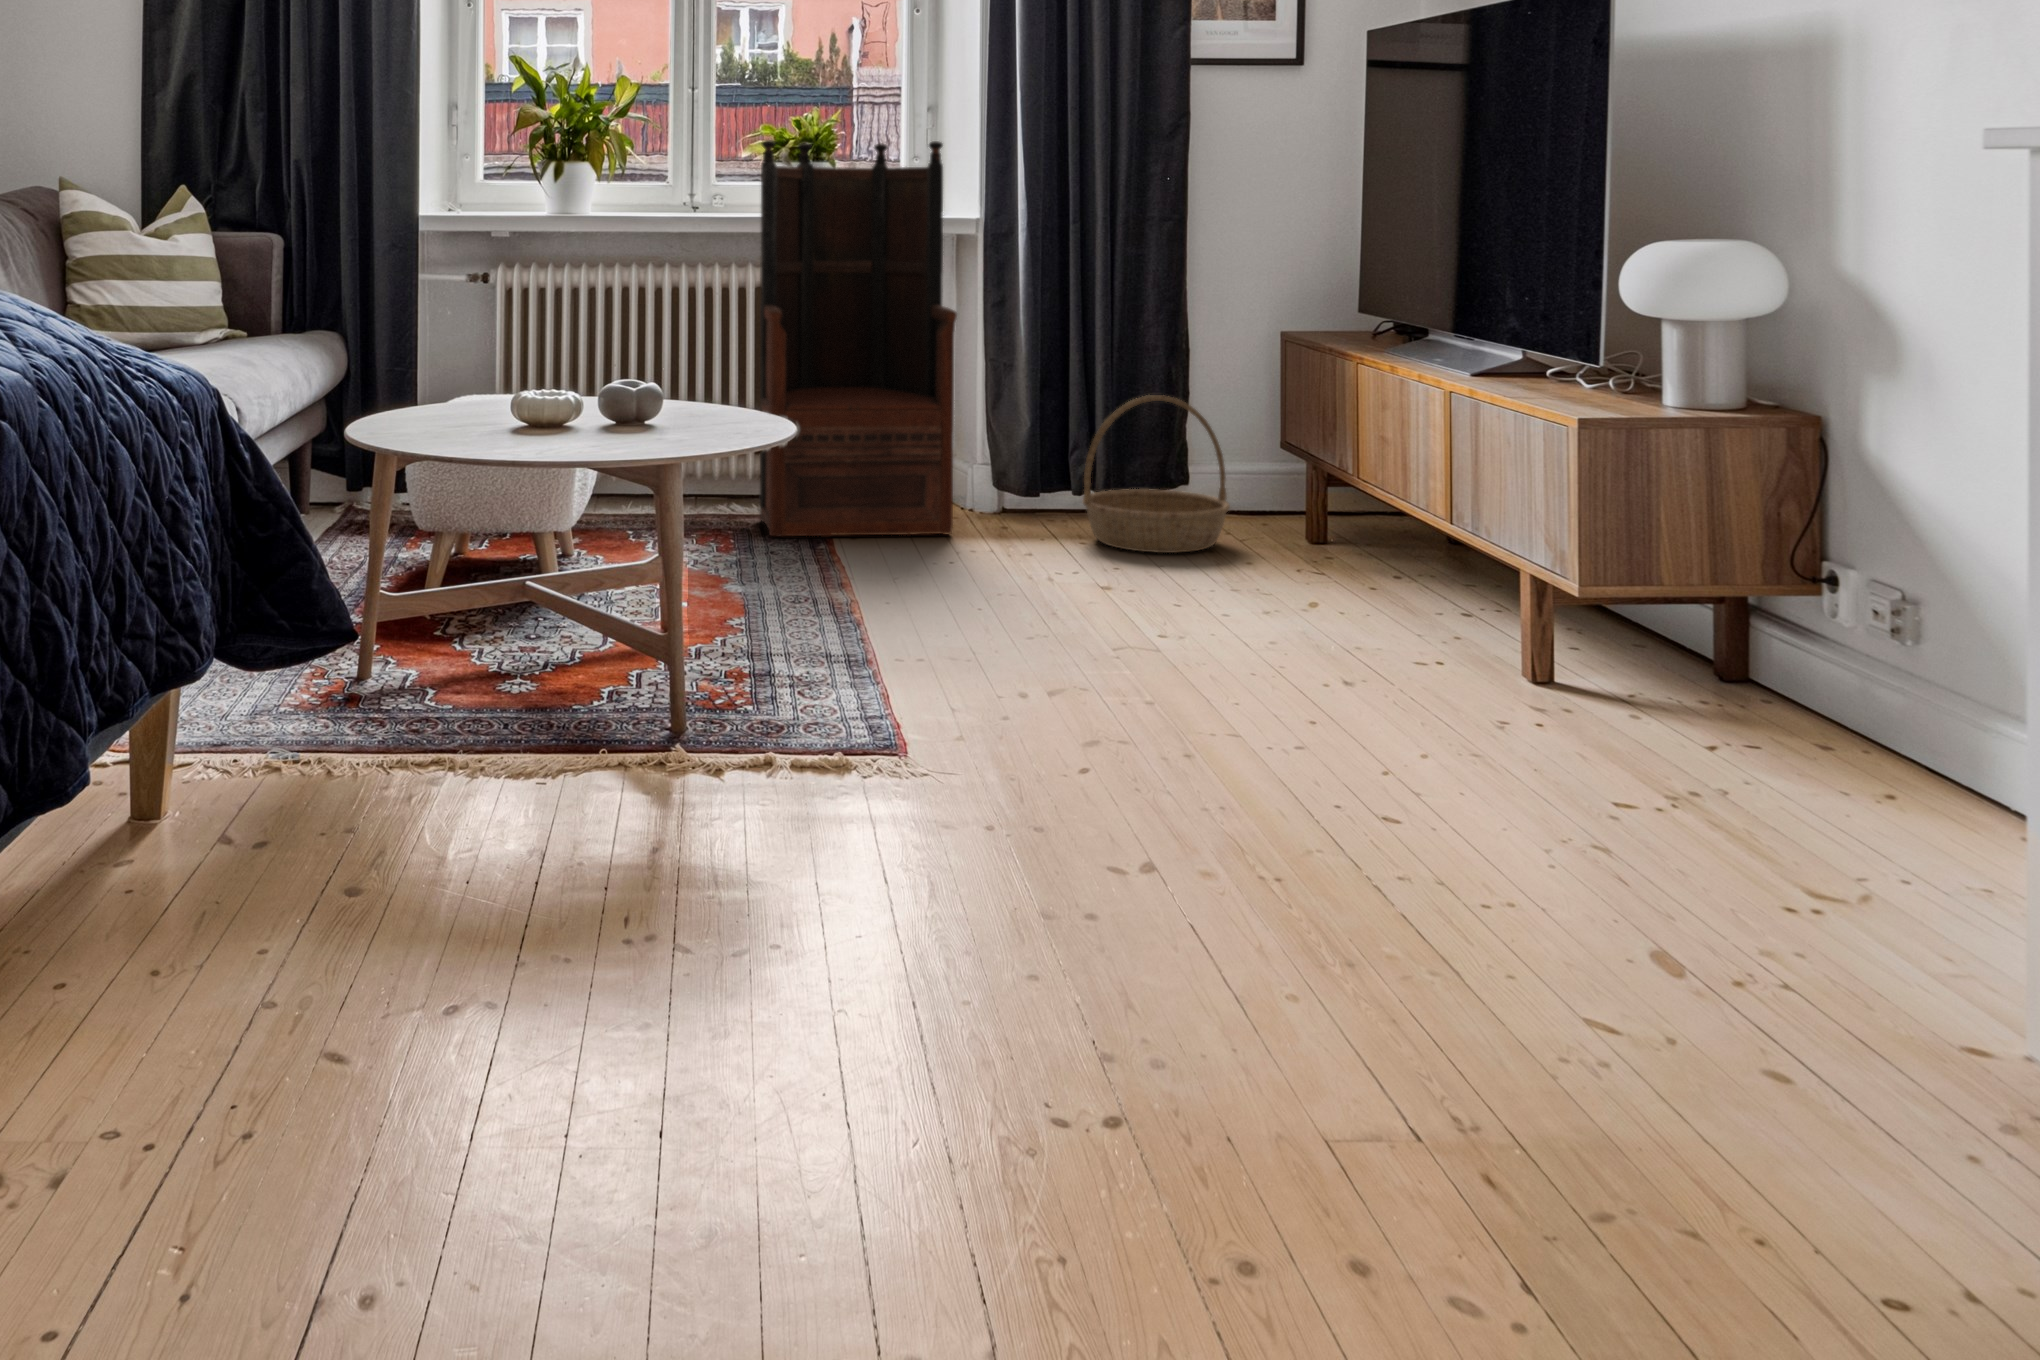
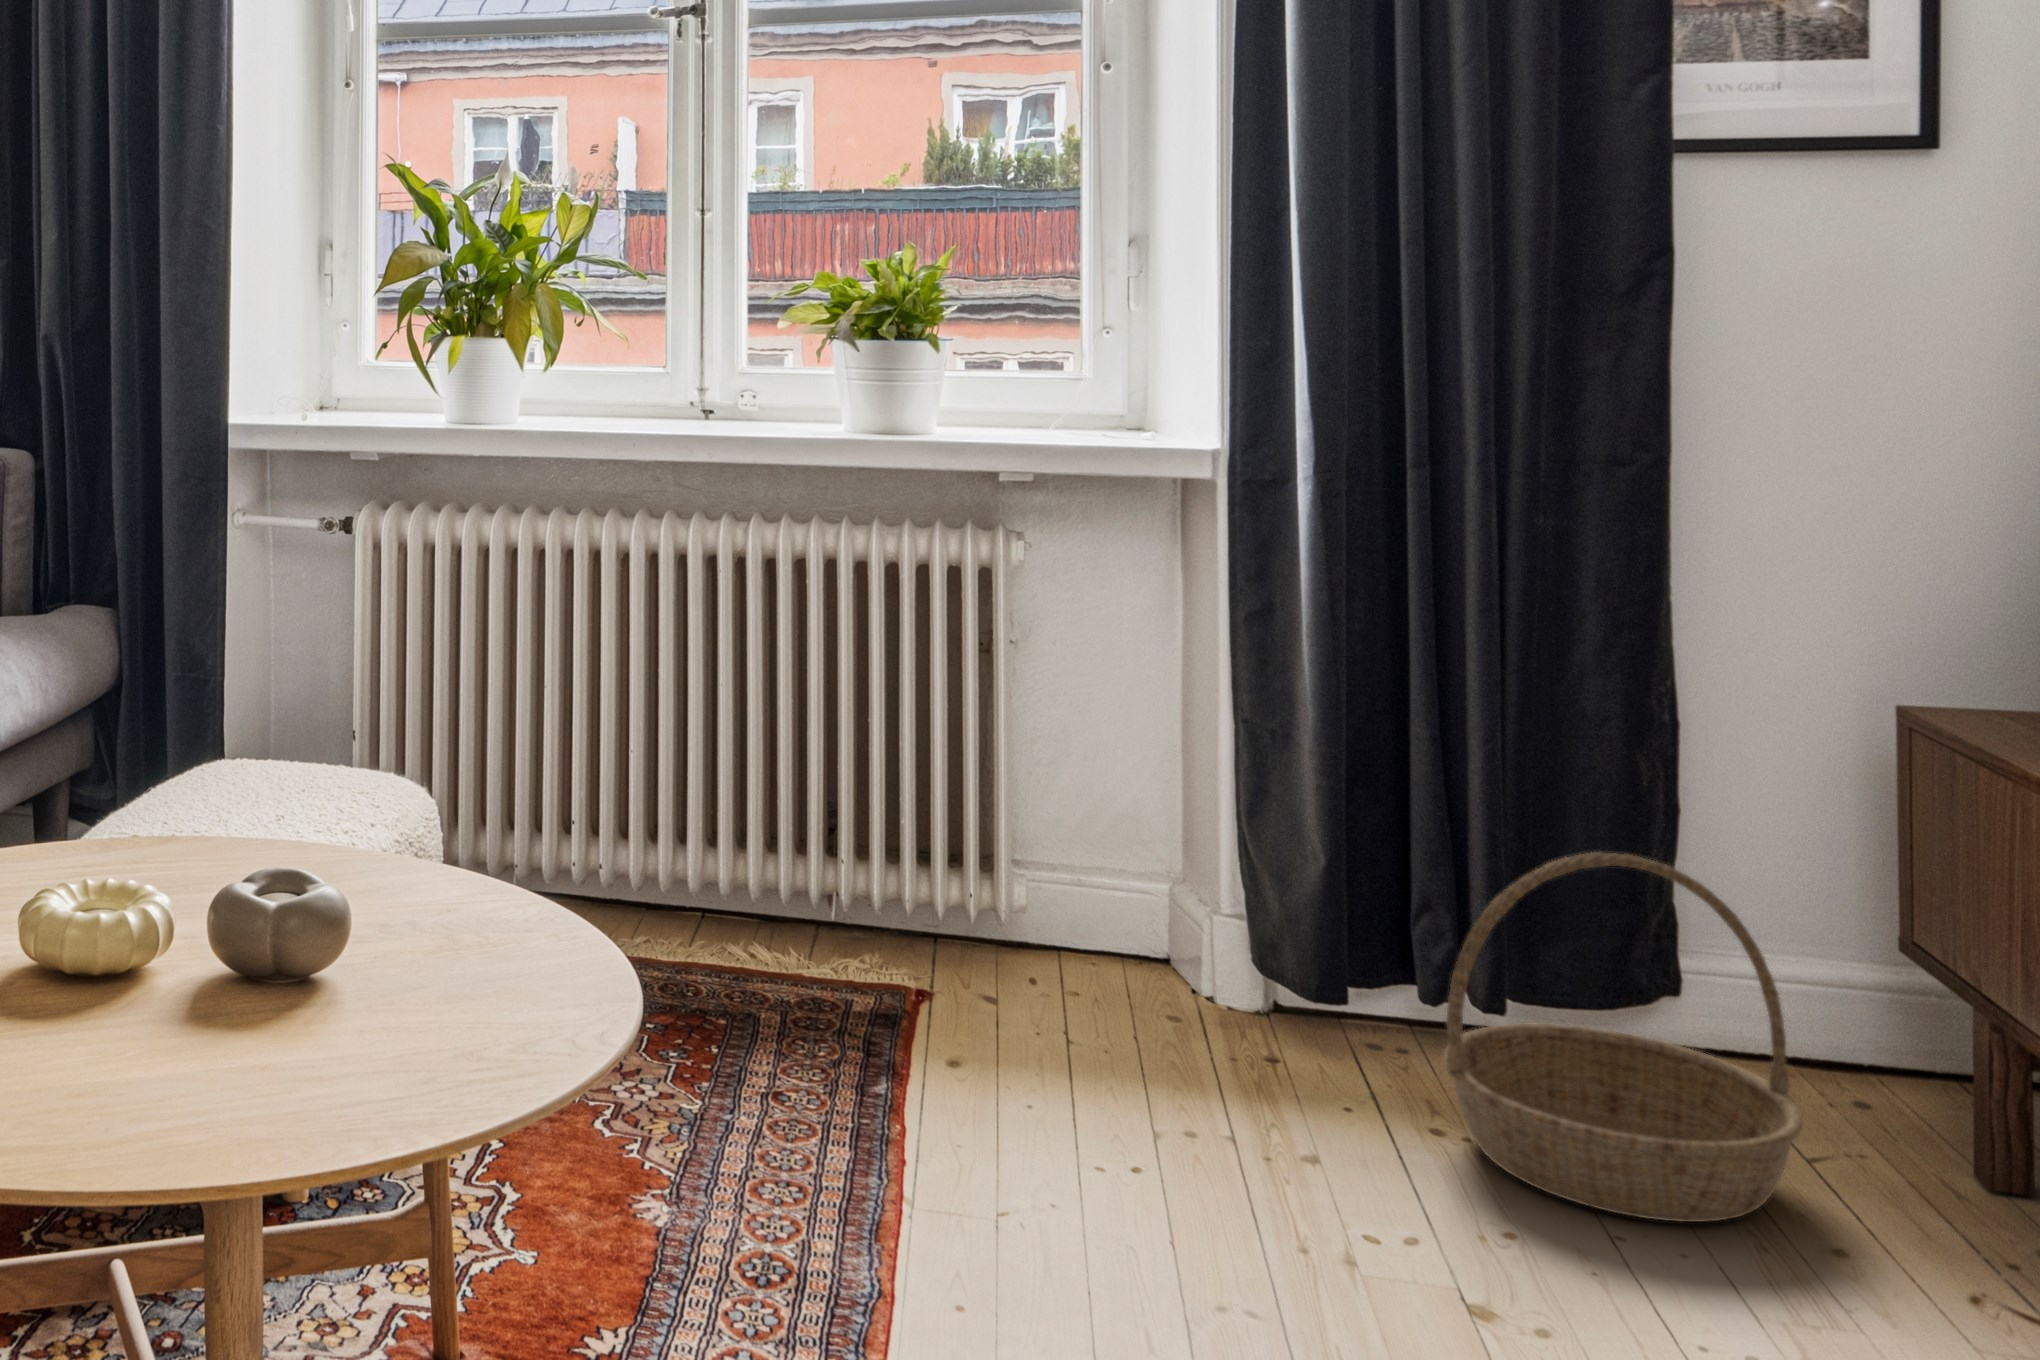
armchair: present [760,140,957,536] -> none [788,307,1165,1091]

